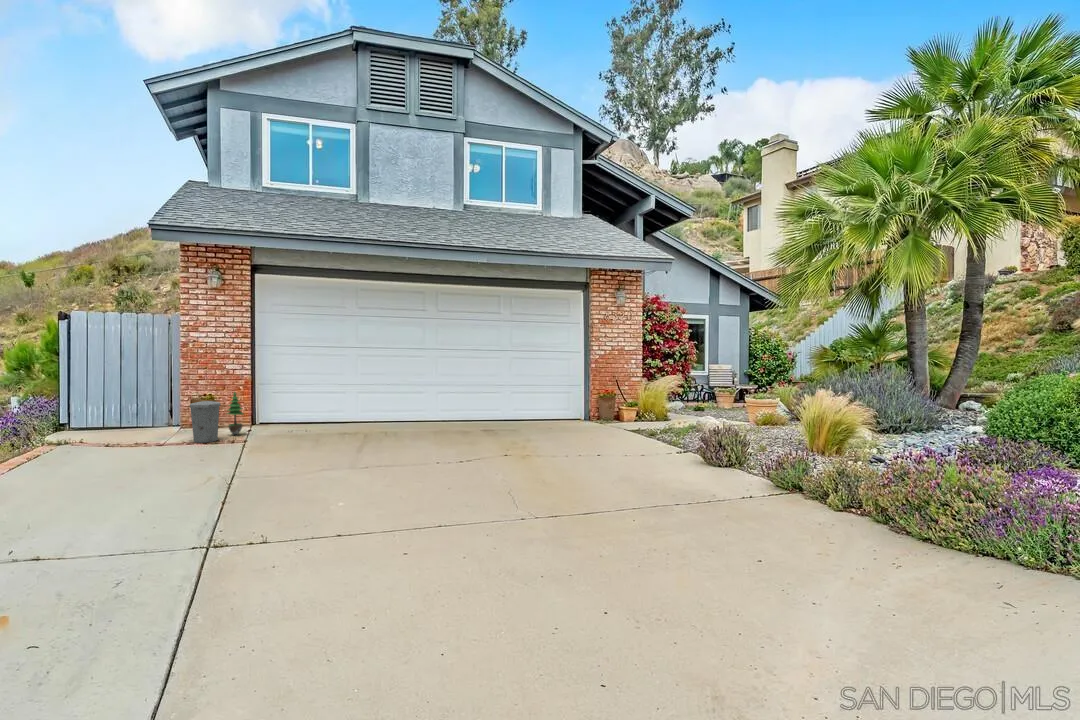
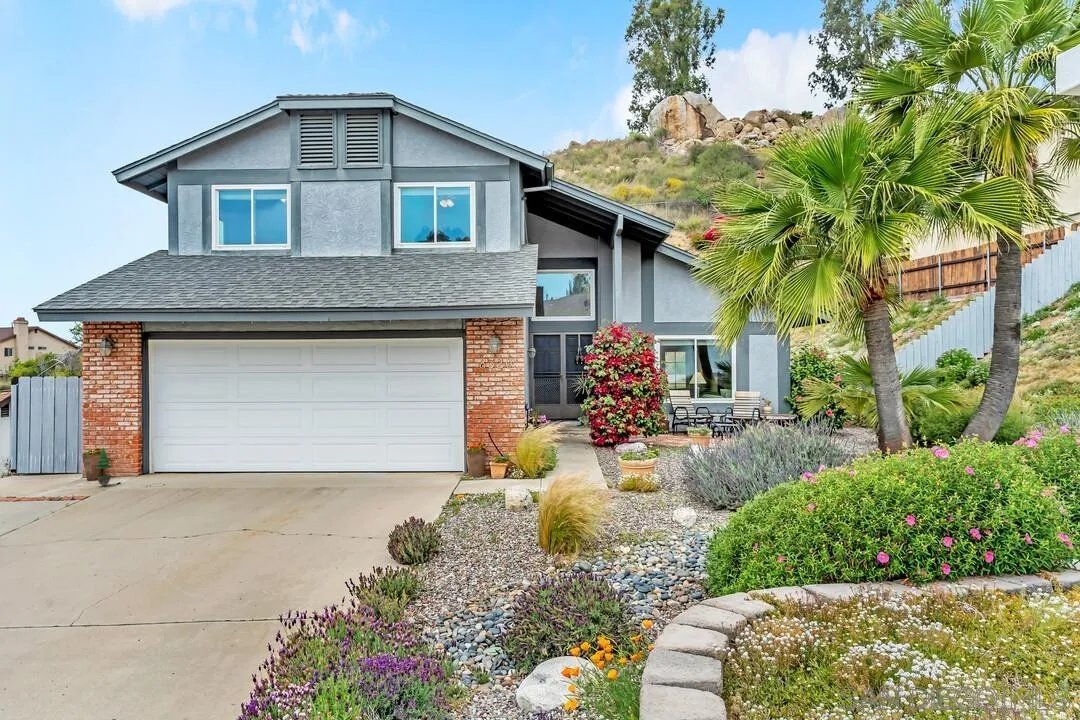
trash can: present [190,401,221,443] -> none [54,457,83,493]

